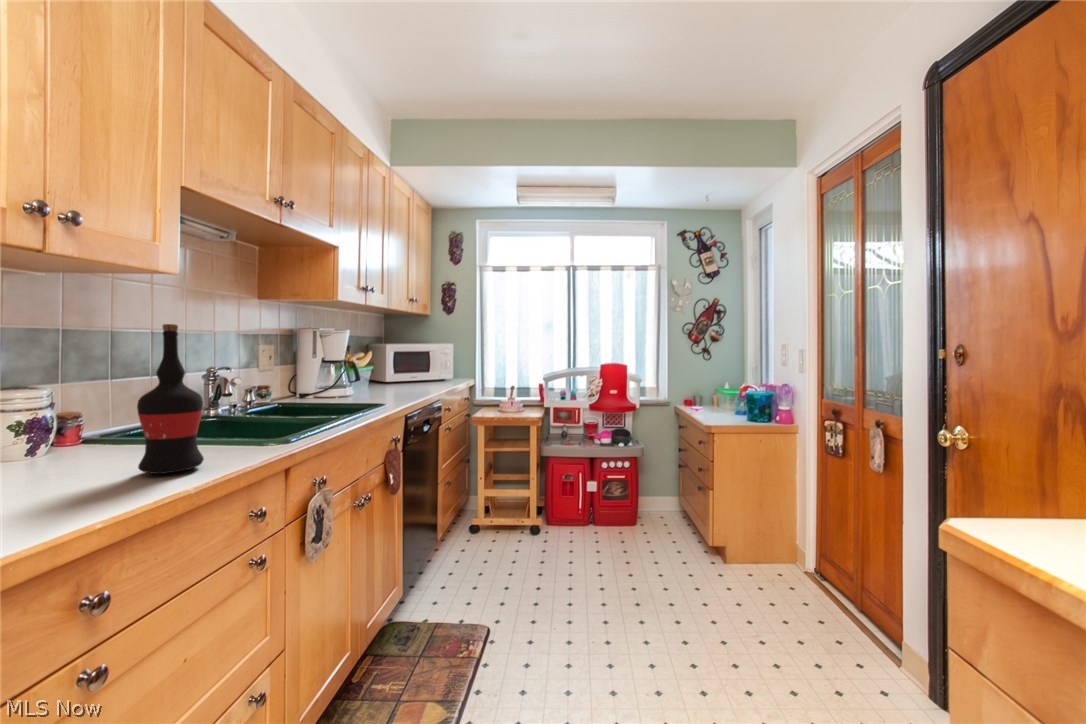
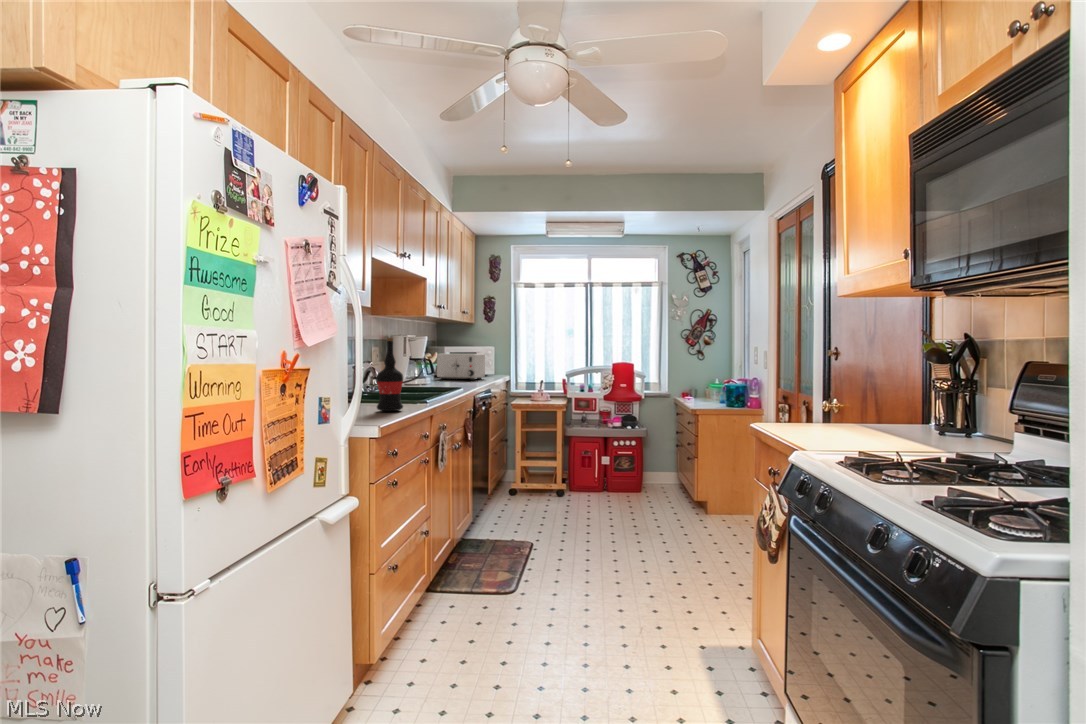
toaster: none [374,353,437,388] -> present [437,354,485,380]

